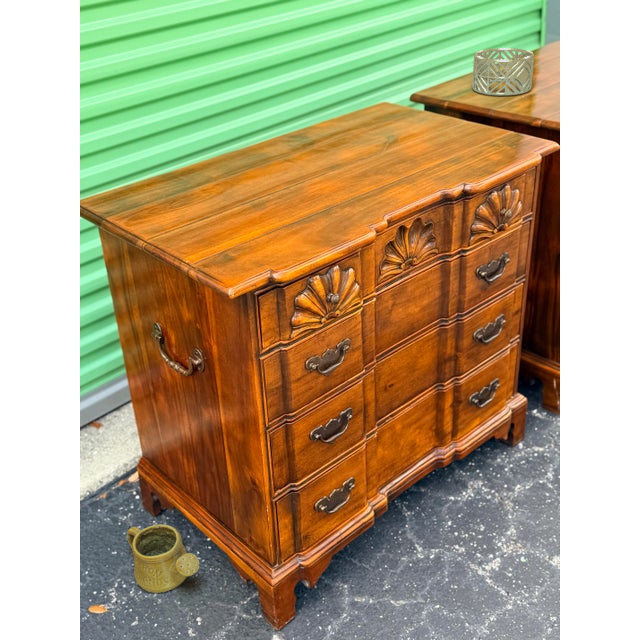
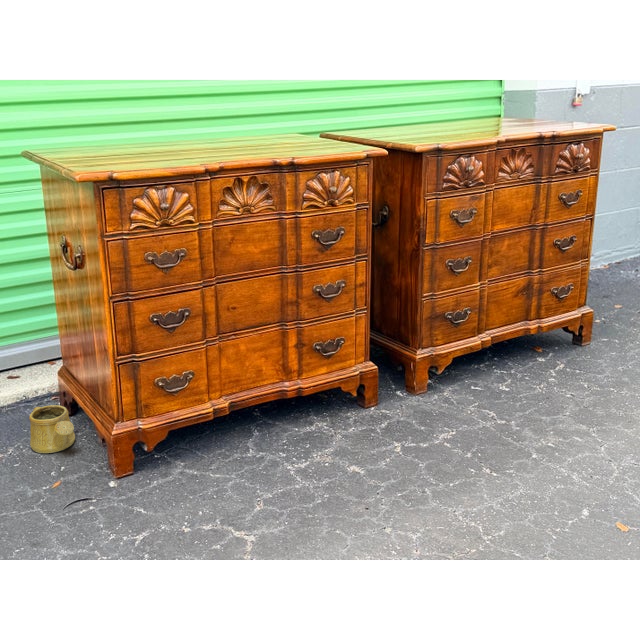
decorative bowl: present [472,48,534,96] -> none [362,105,407,135]

